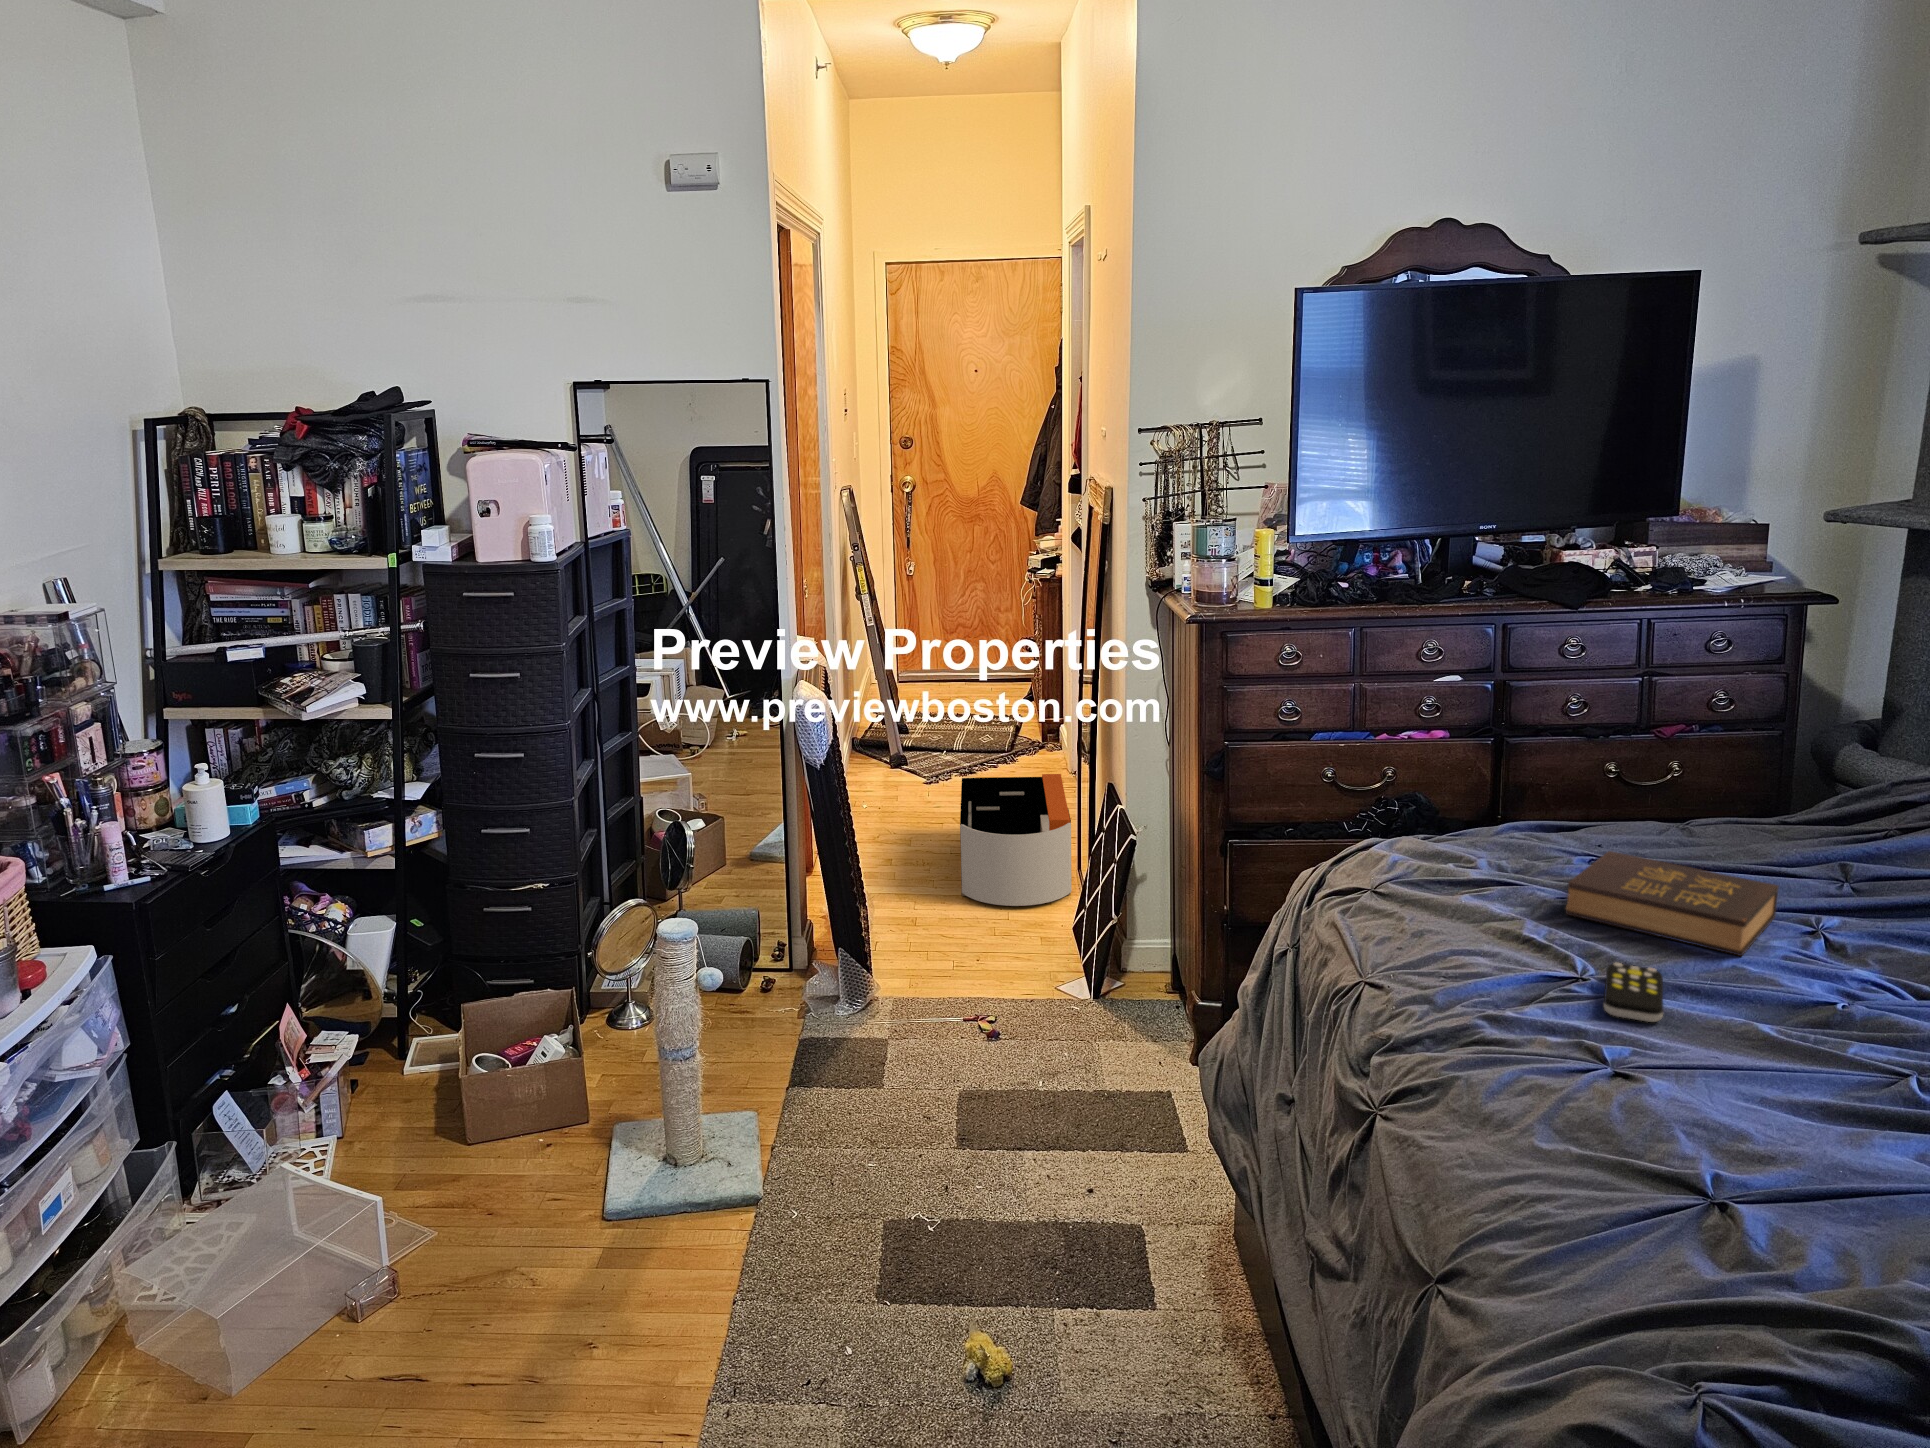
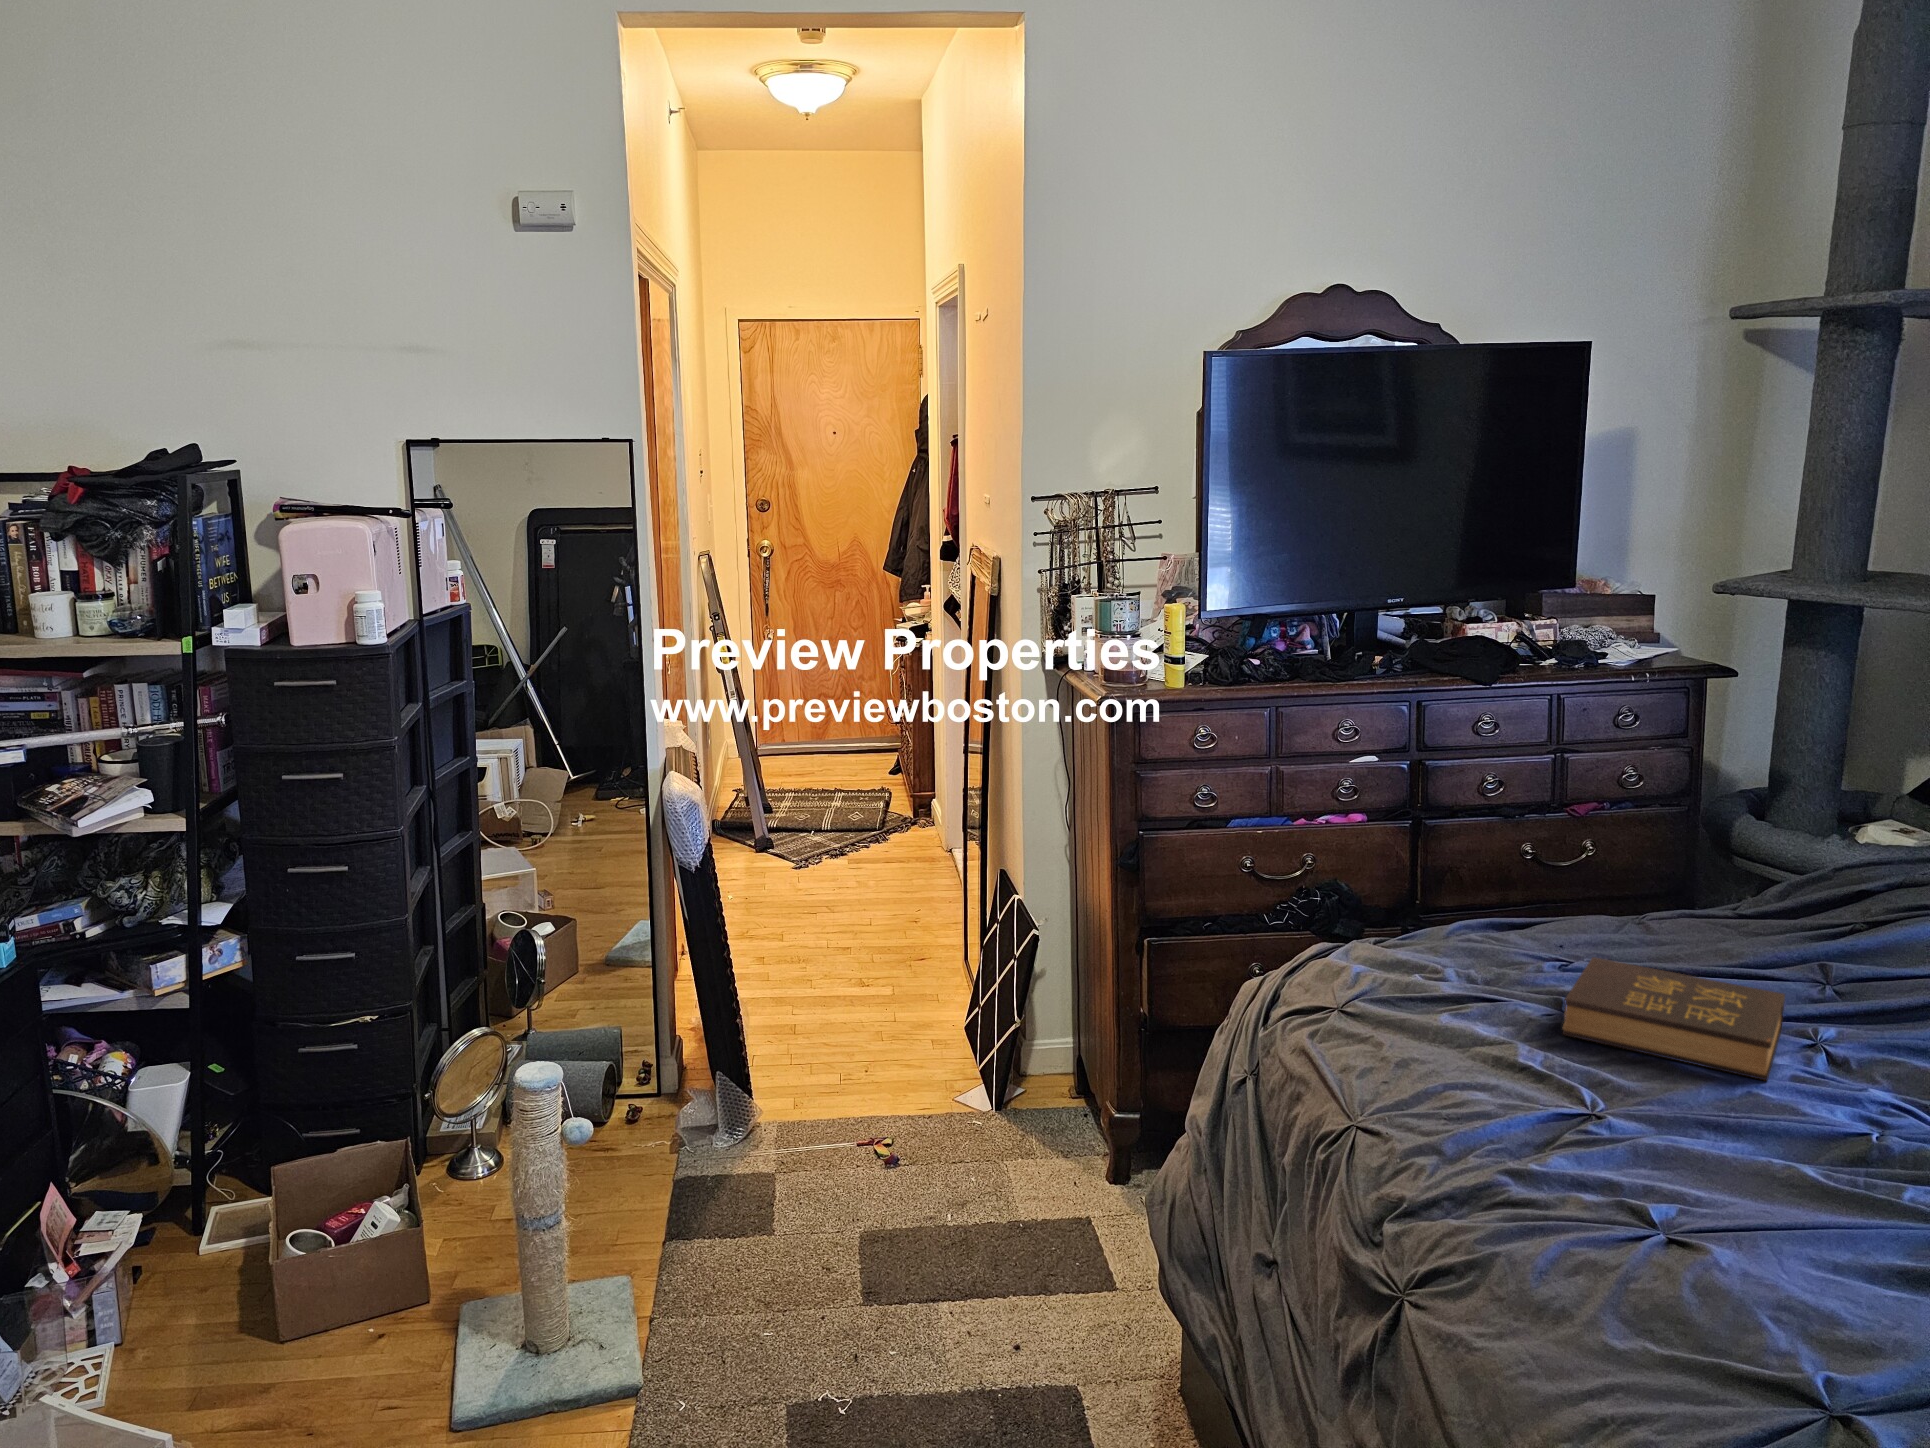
storage bin: present [960,774,1071,906] -> none [833,858,956,1005]
remote control: present [1604,963,1663,1022] -> none [1635,1099,1717,1176]

